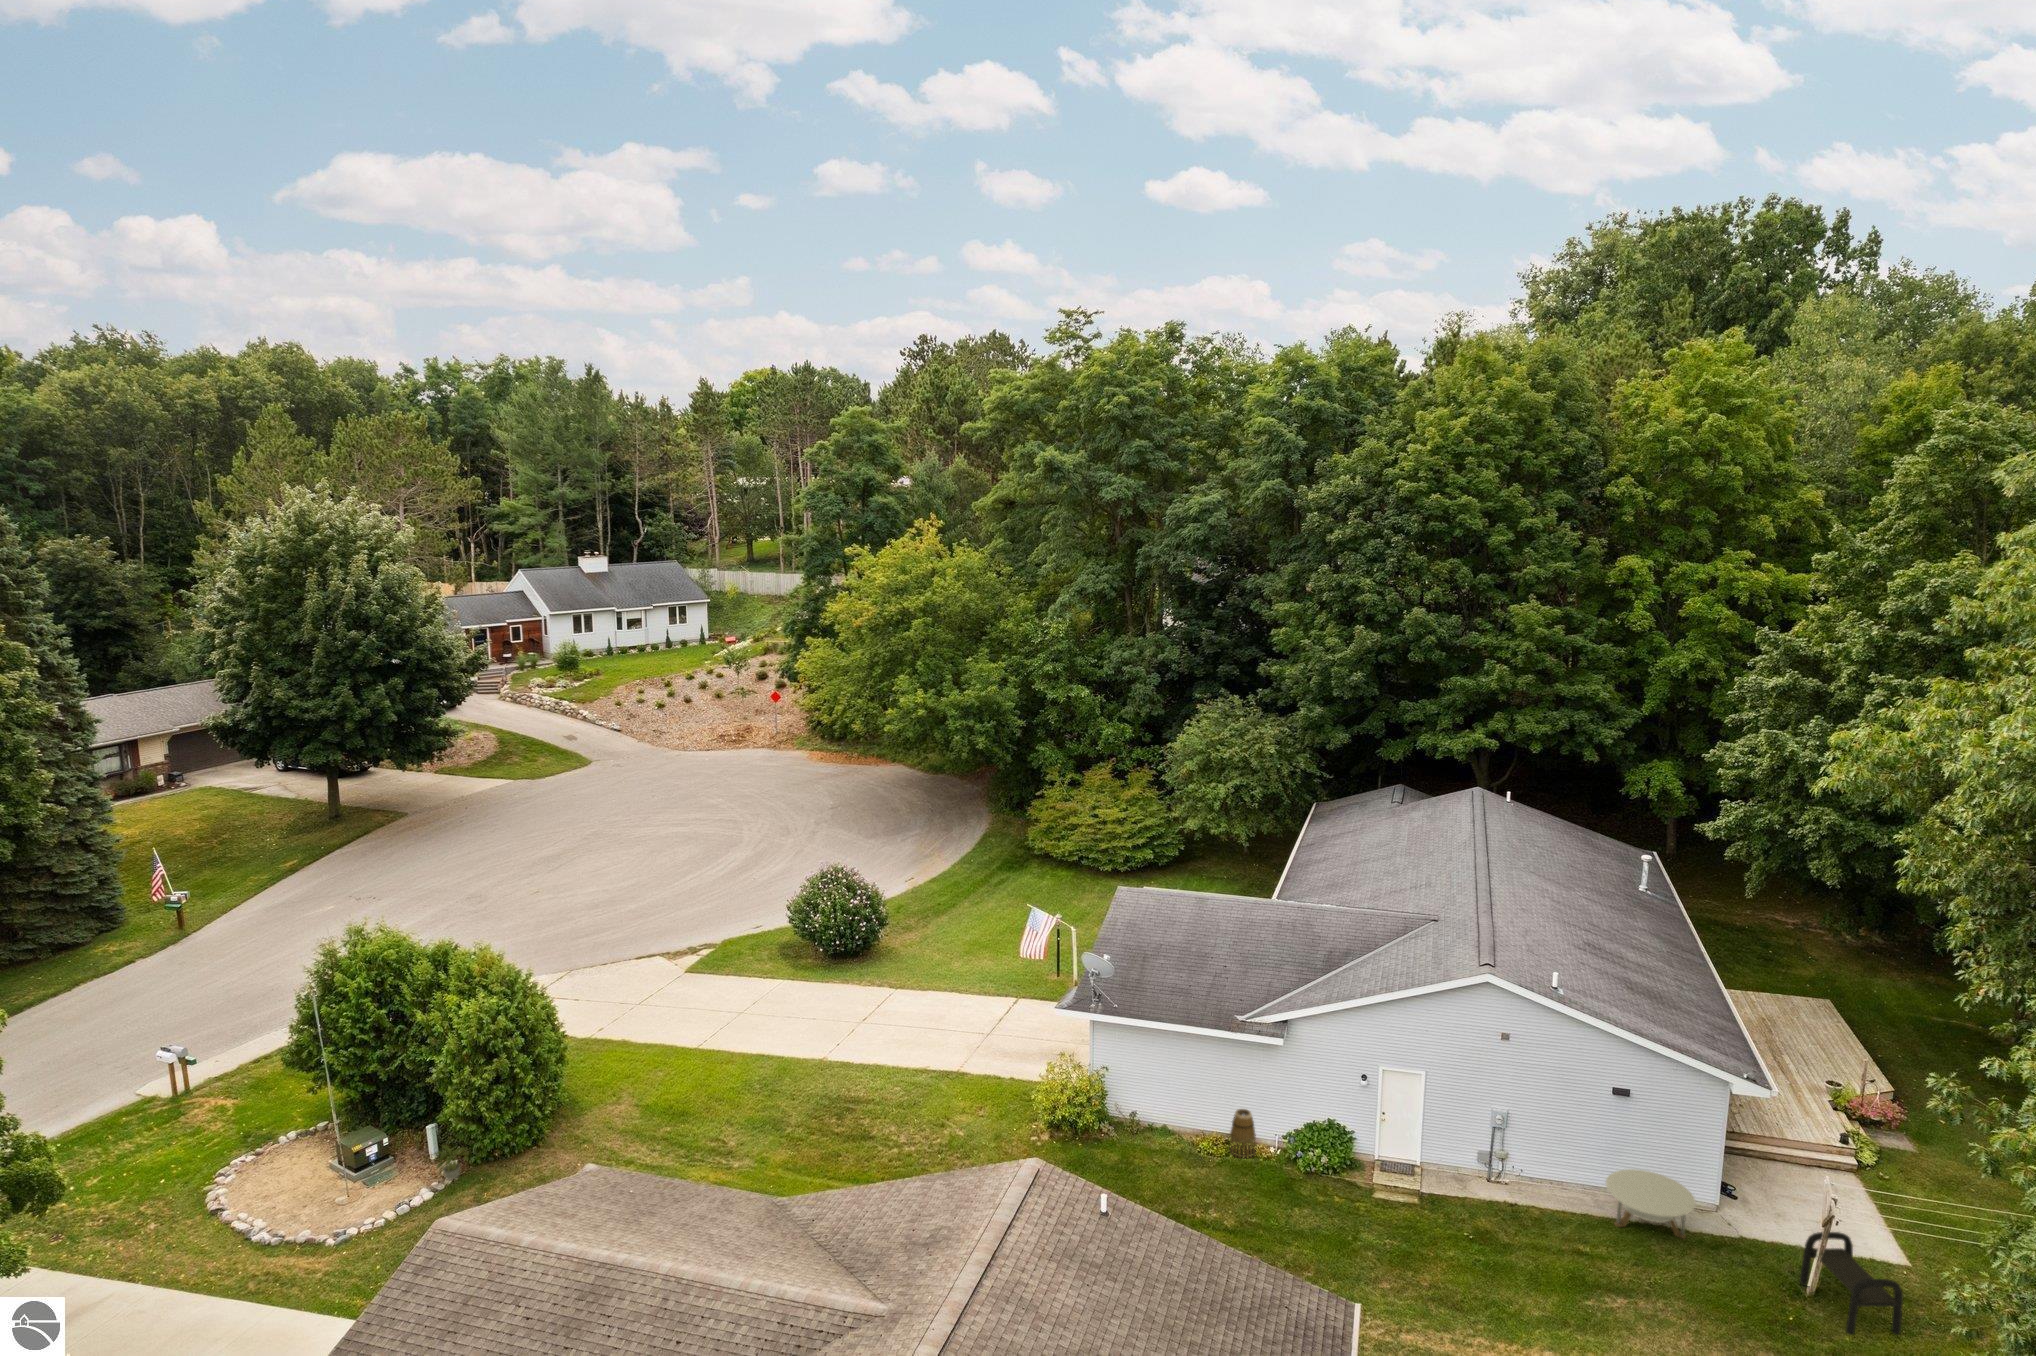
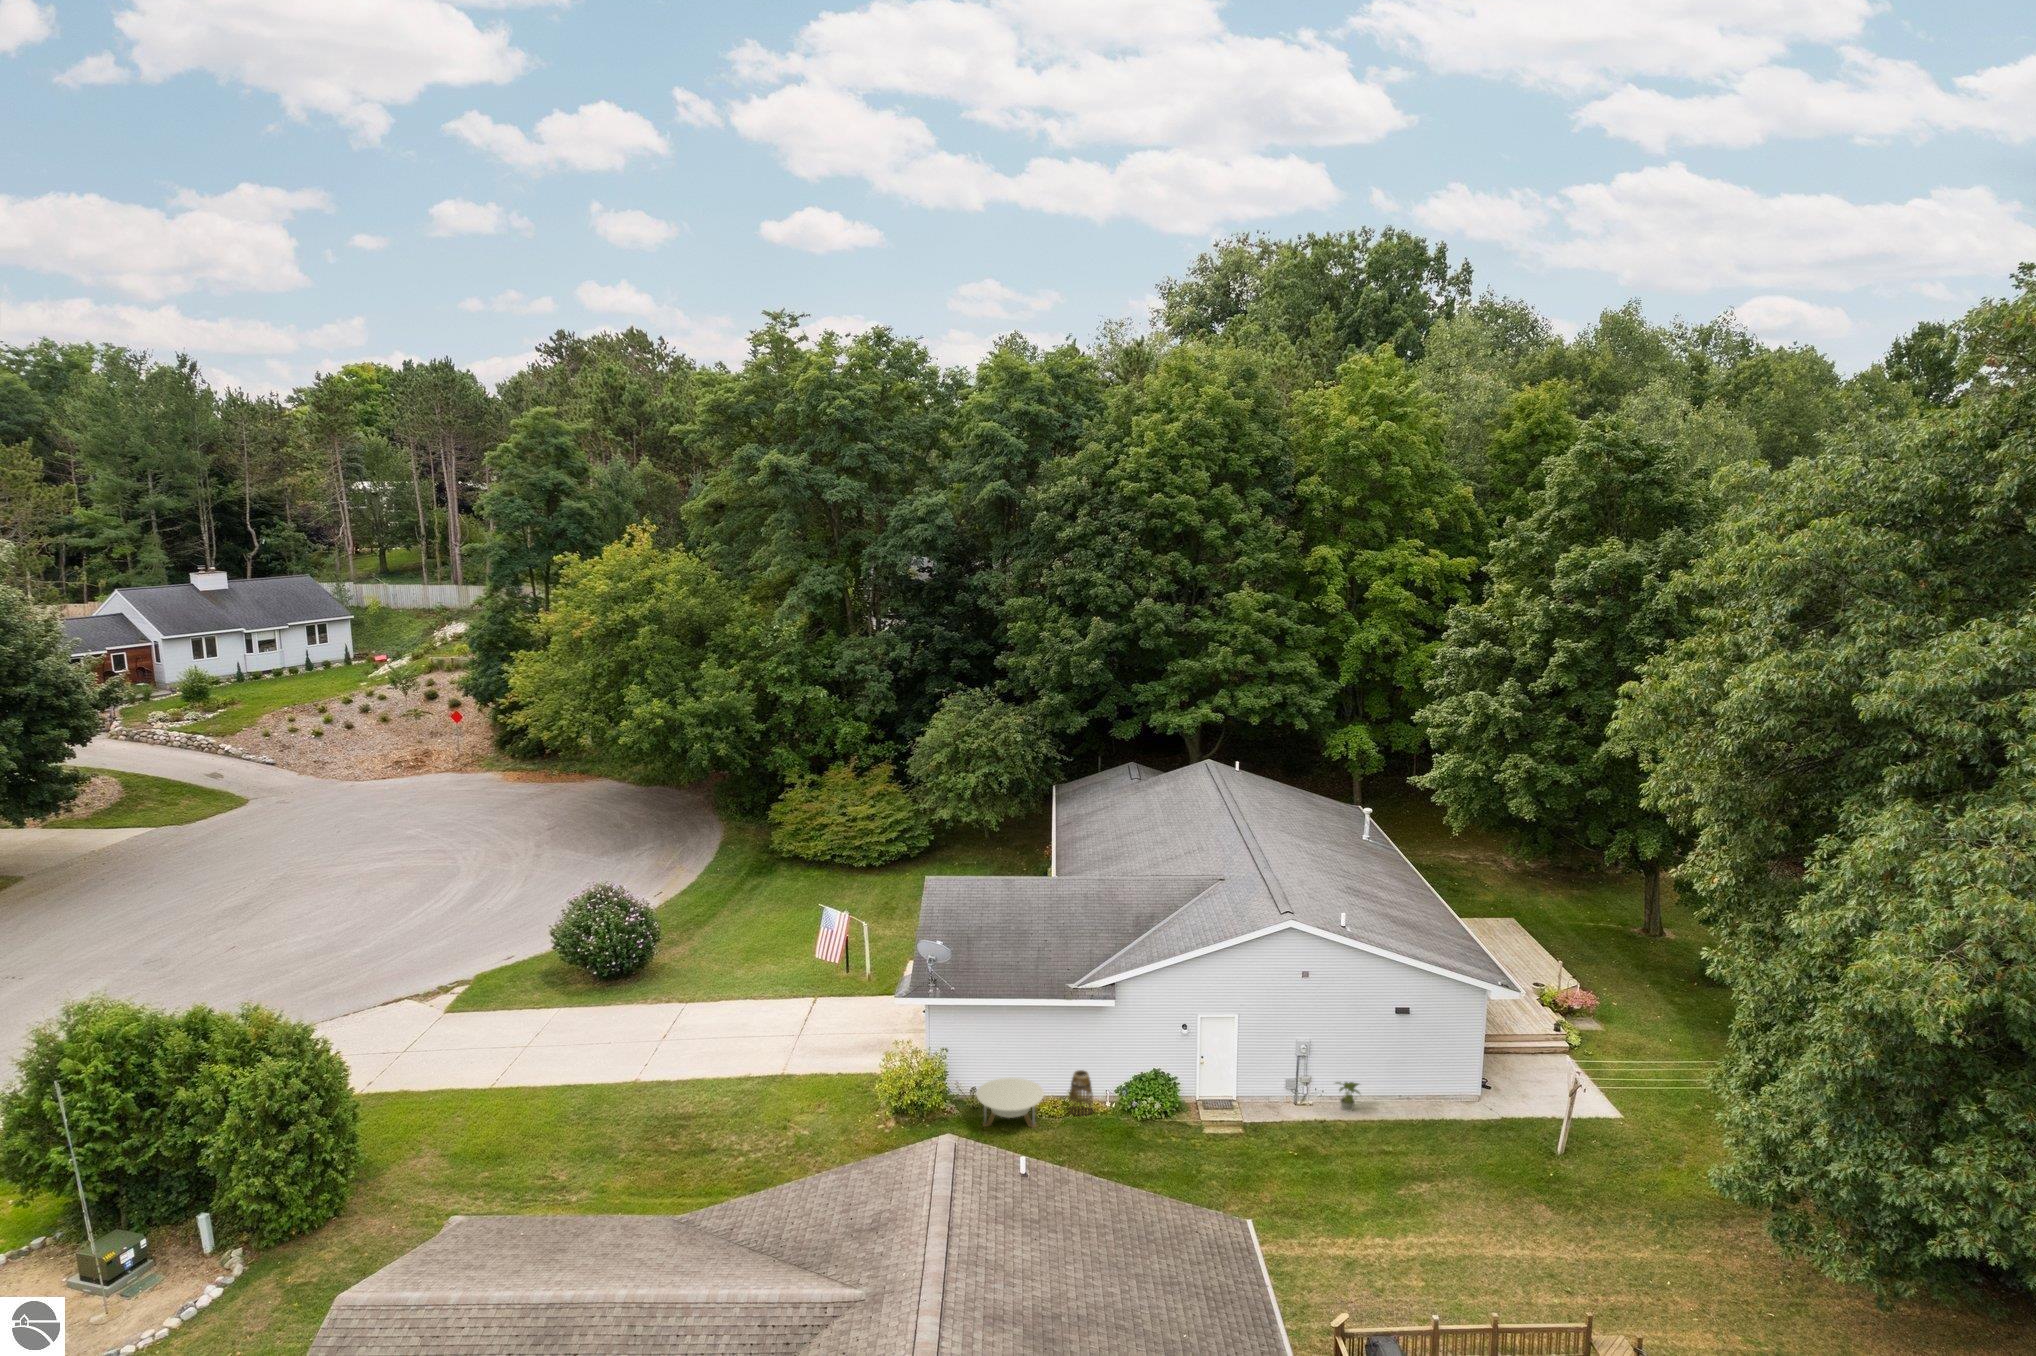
potted plant: present [435,1145,465,1180] -> present [1337,1082,1359,1111]
round table: present [1606,1169,1695,1238] -> present [976,1077,1044,1128]
bench: present [1800,1232,1903,1335] -> none [1544,1094,1622,1172]

